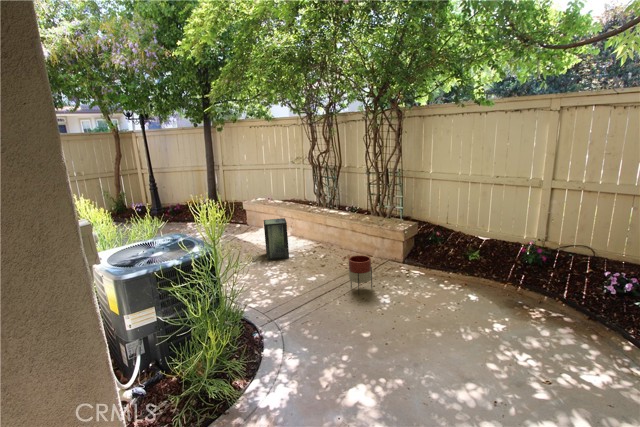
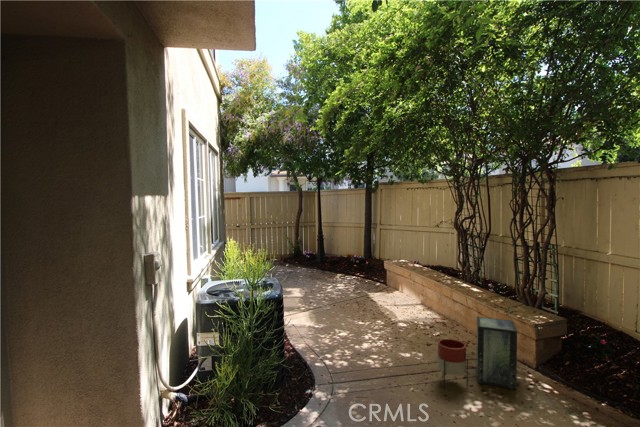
storage box: present [264,218,289,260] -> present [476,317,517,389]

